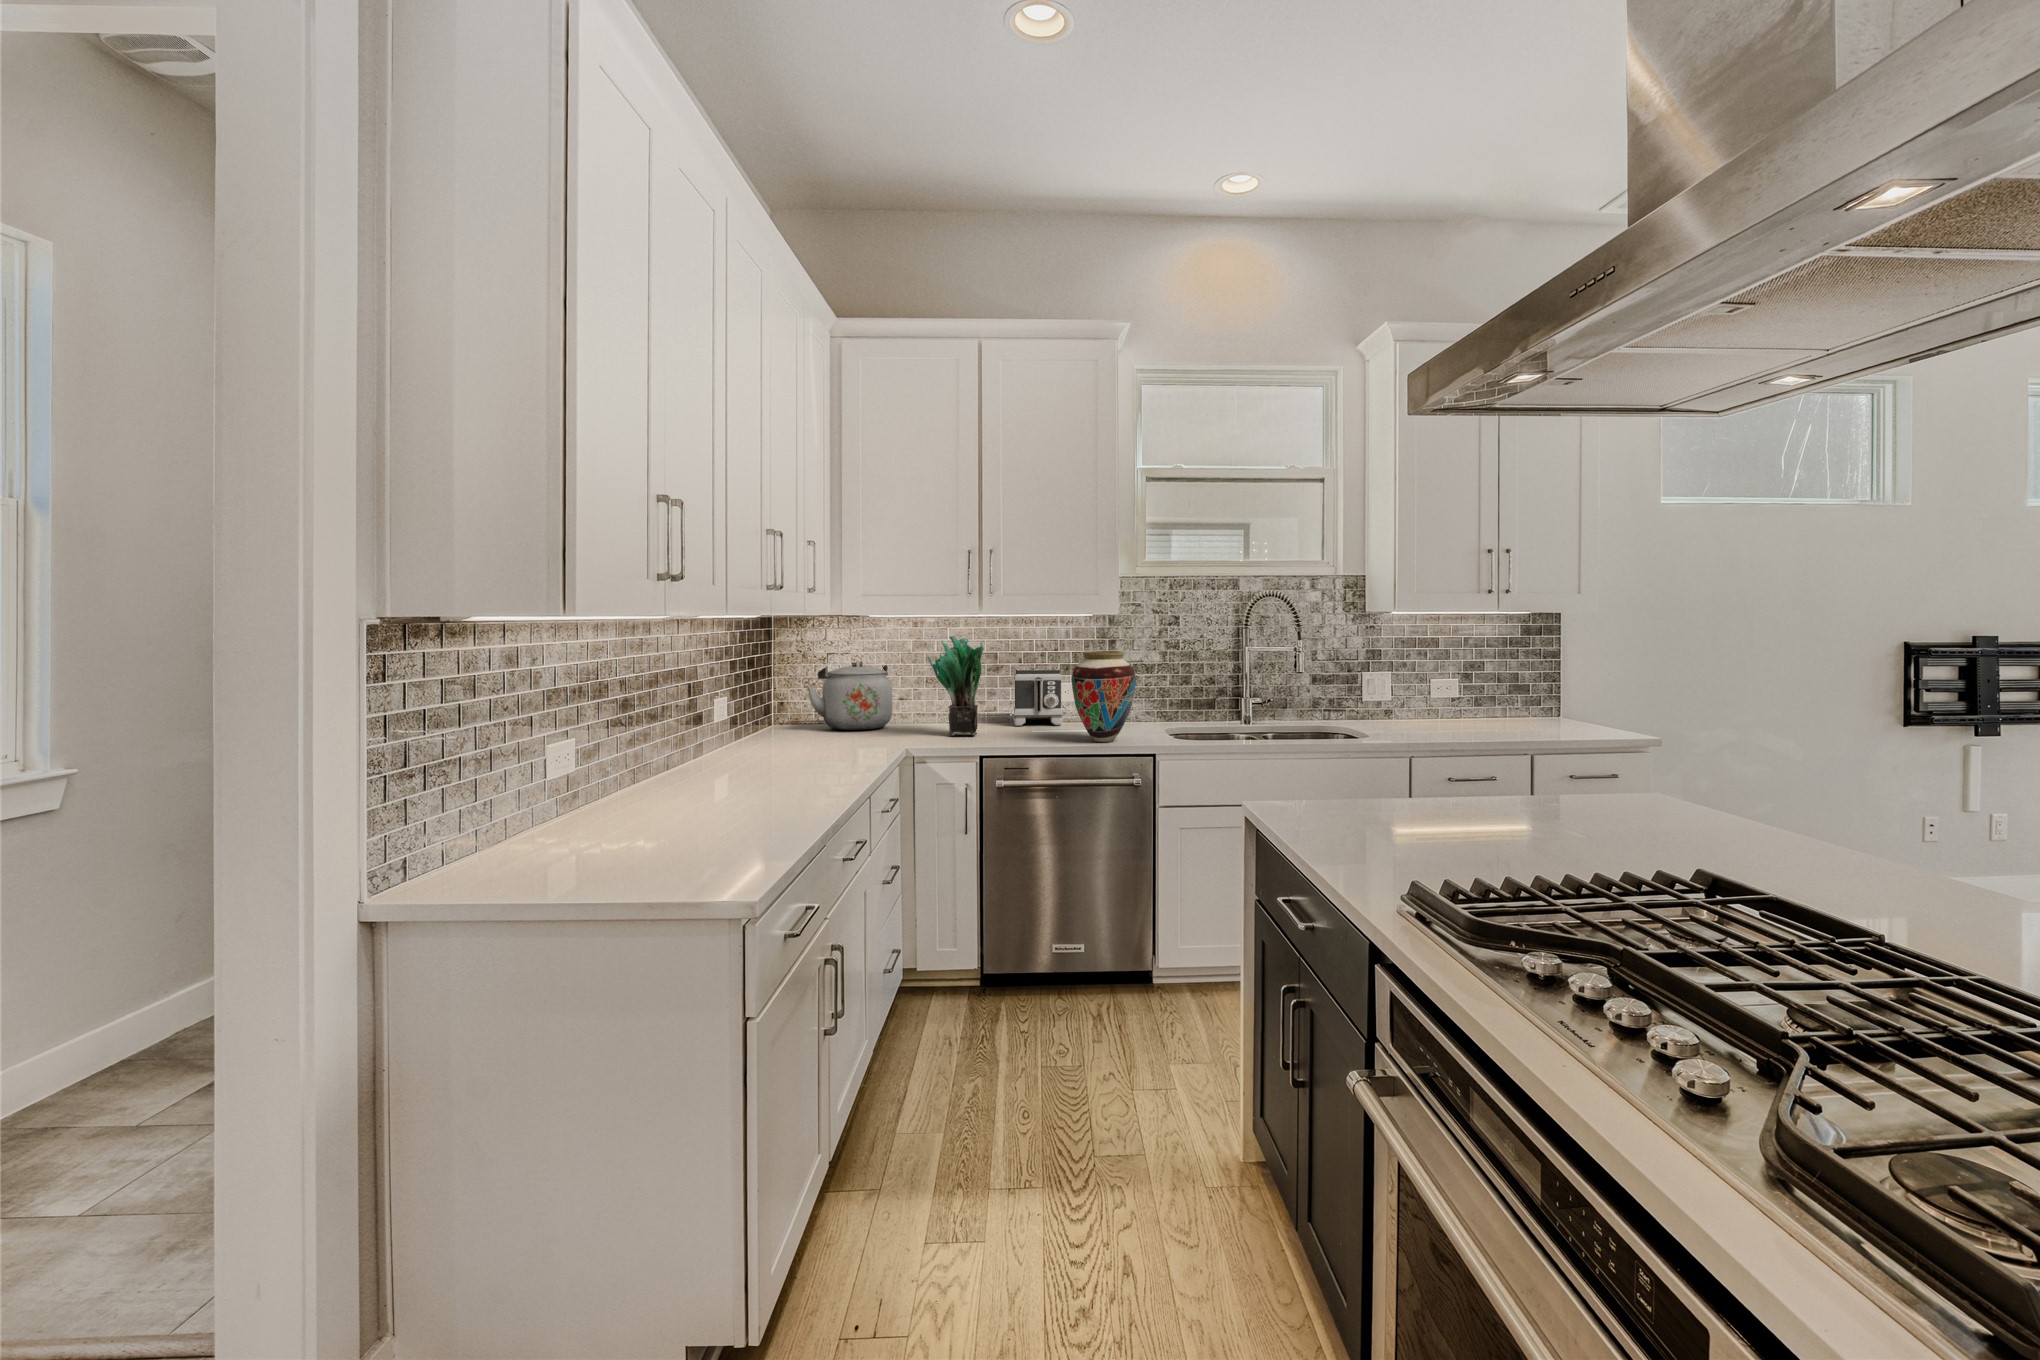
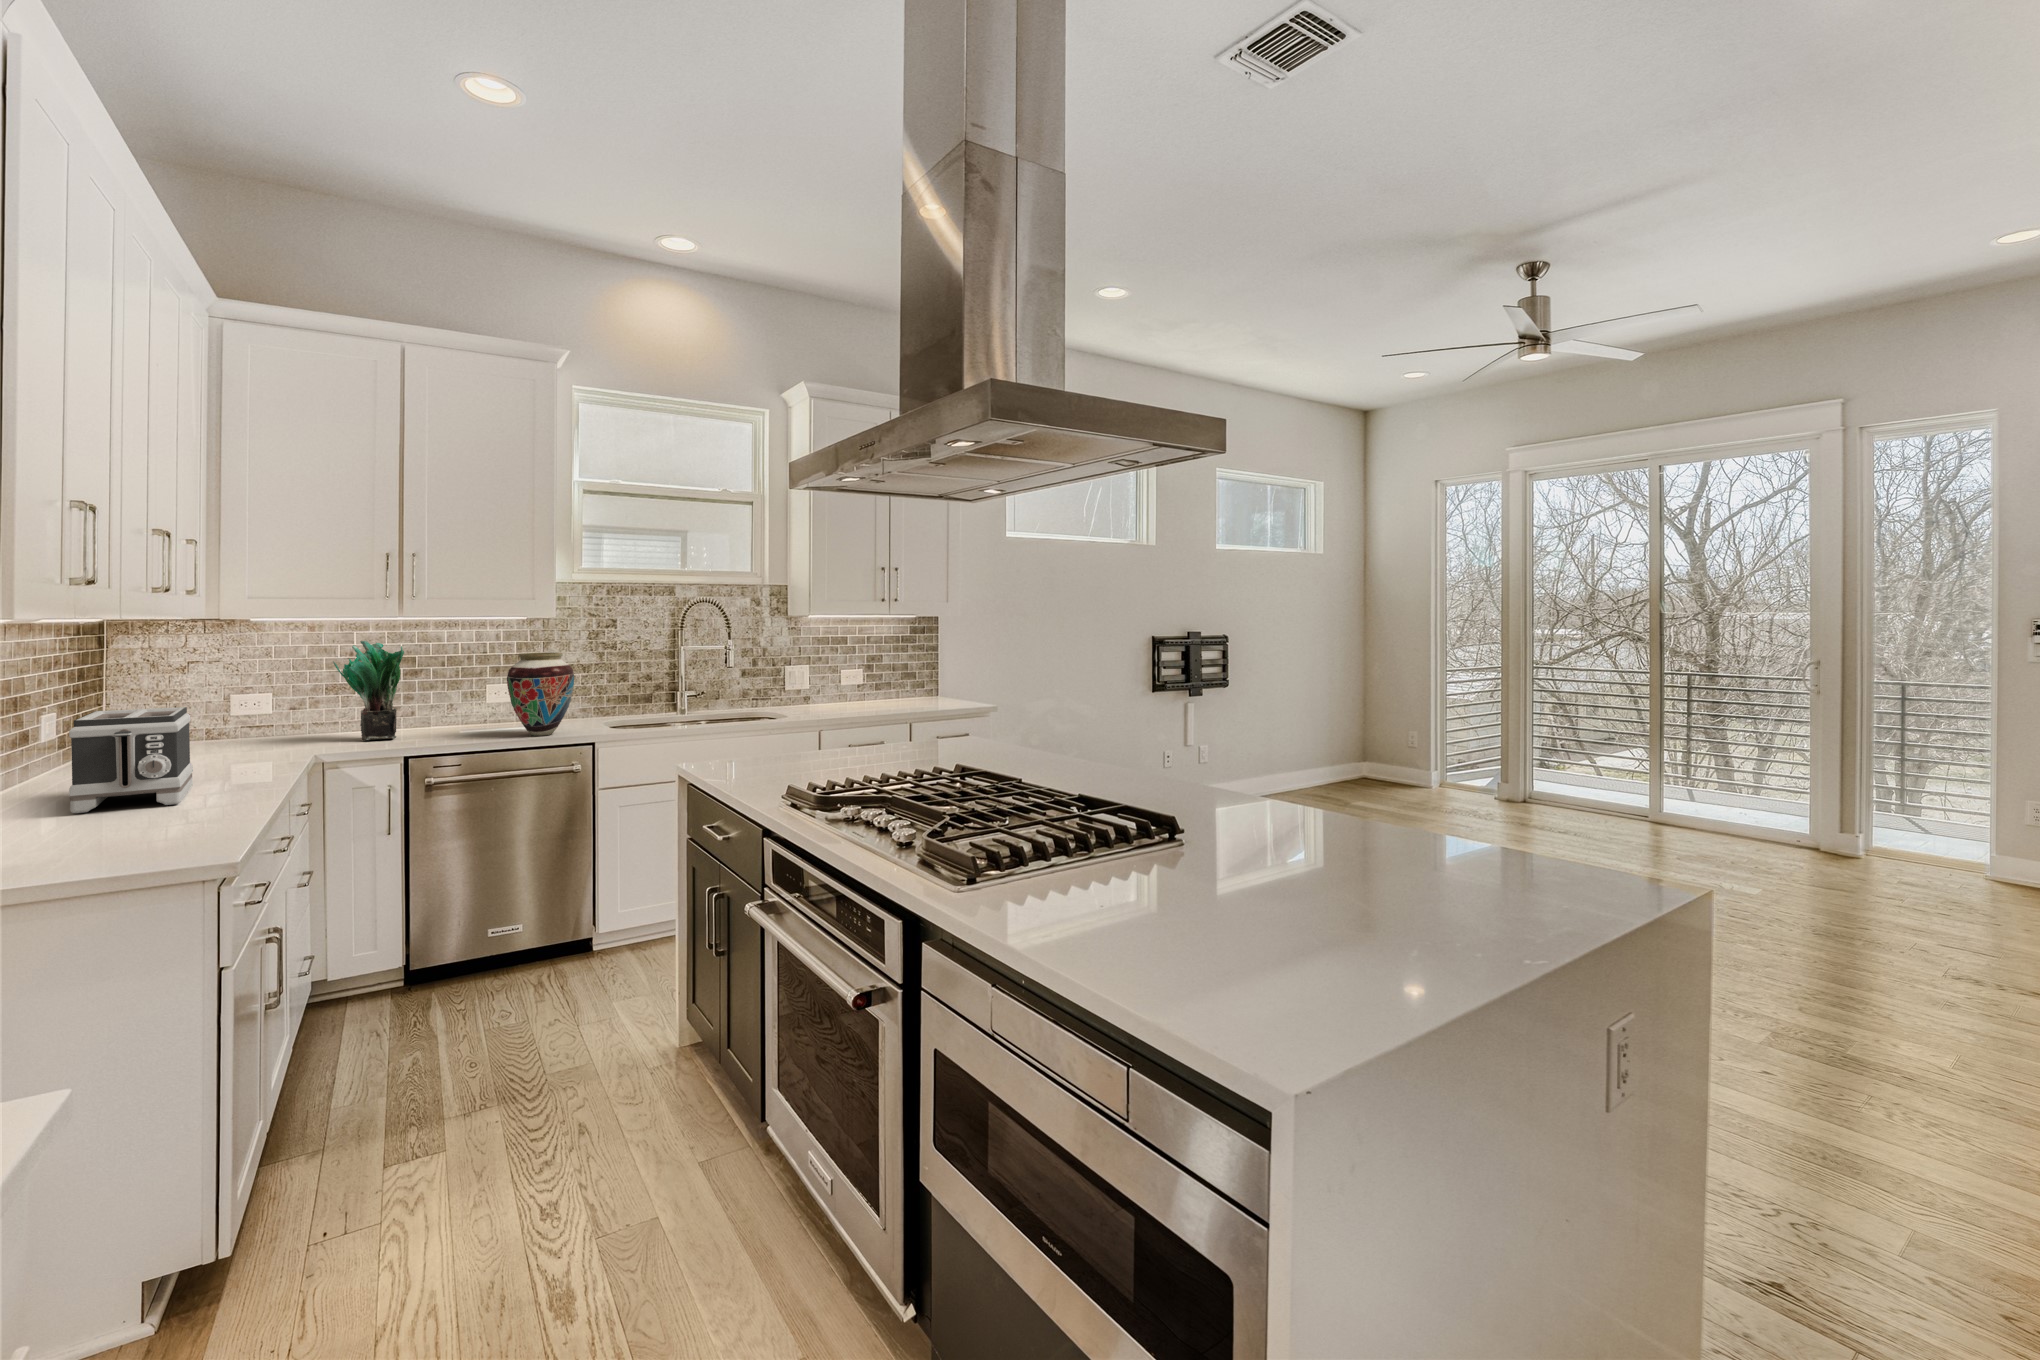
kettle: present [807,661,892,730] -> none [161,669,281,743]
toaster: present [1012,669,1063,726] -> present [69,707,193,813]

